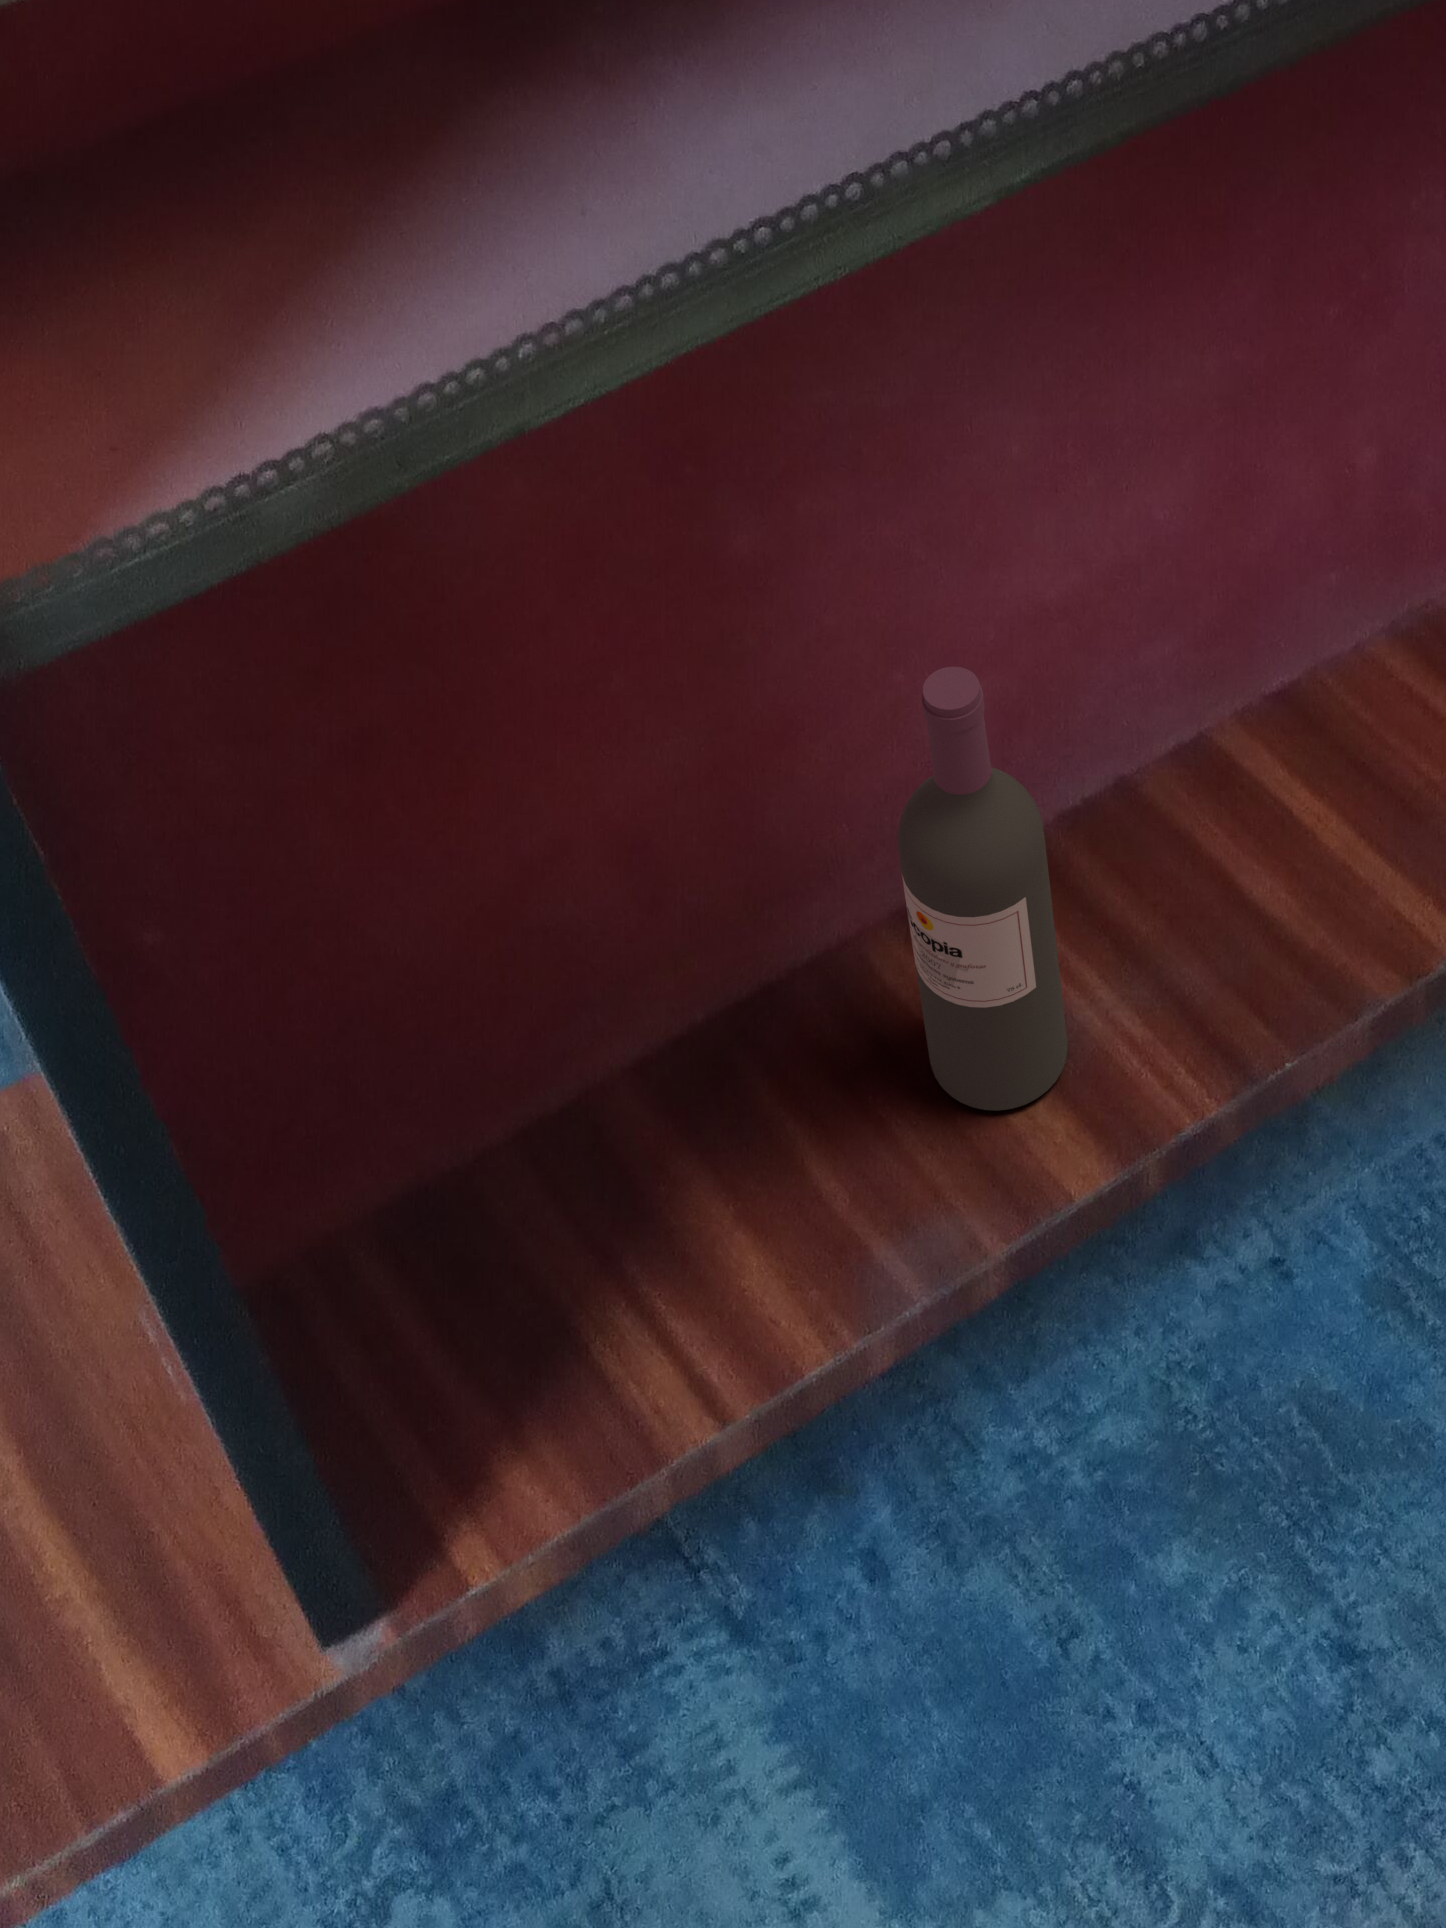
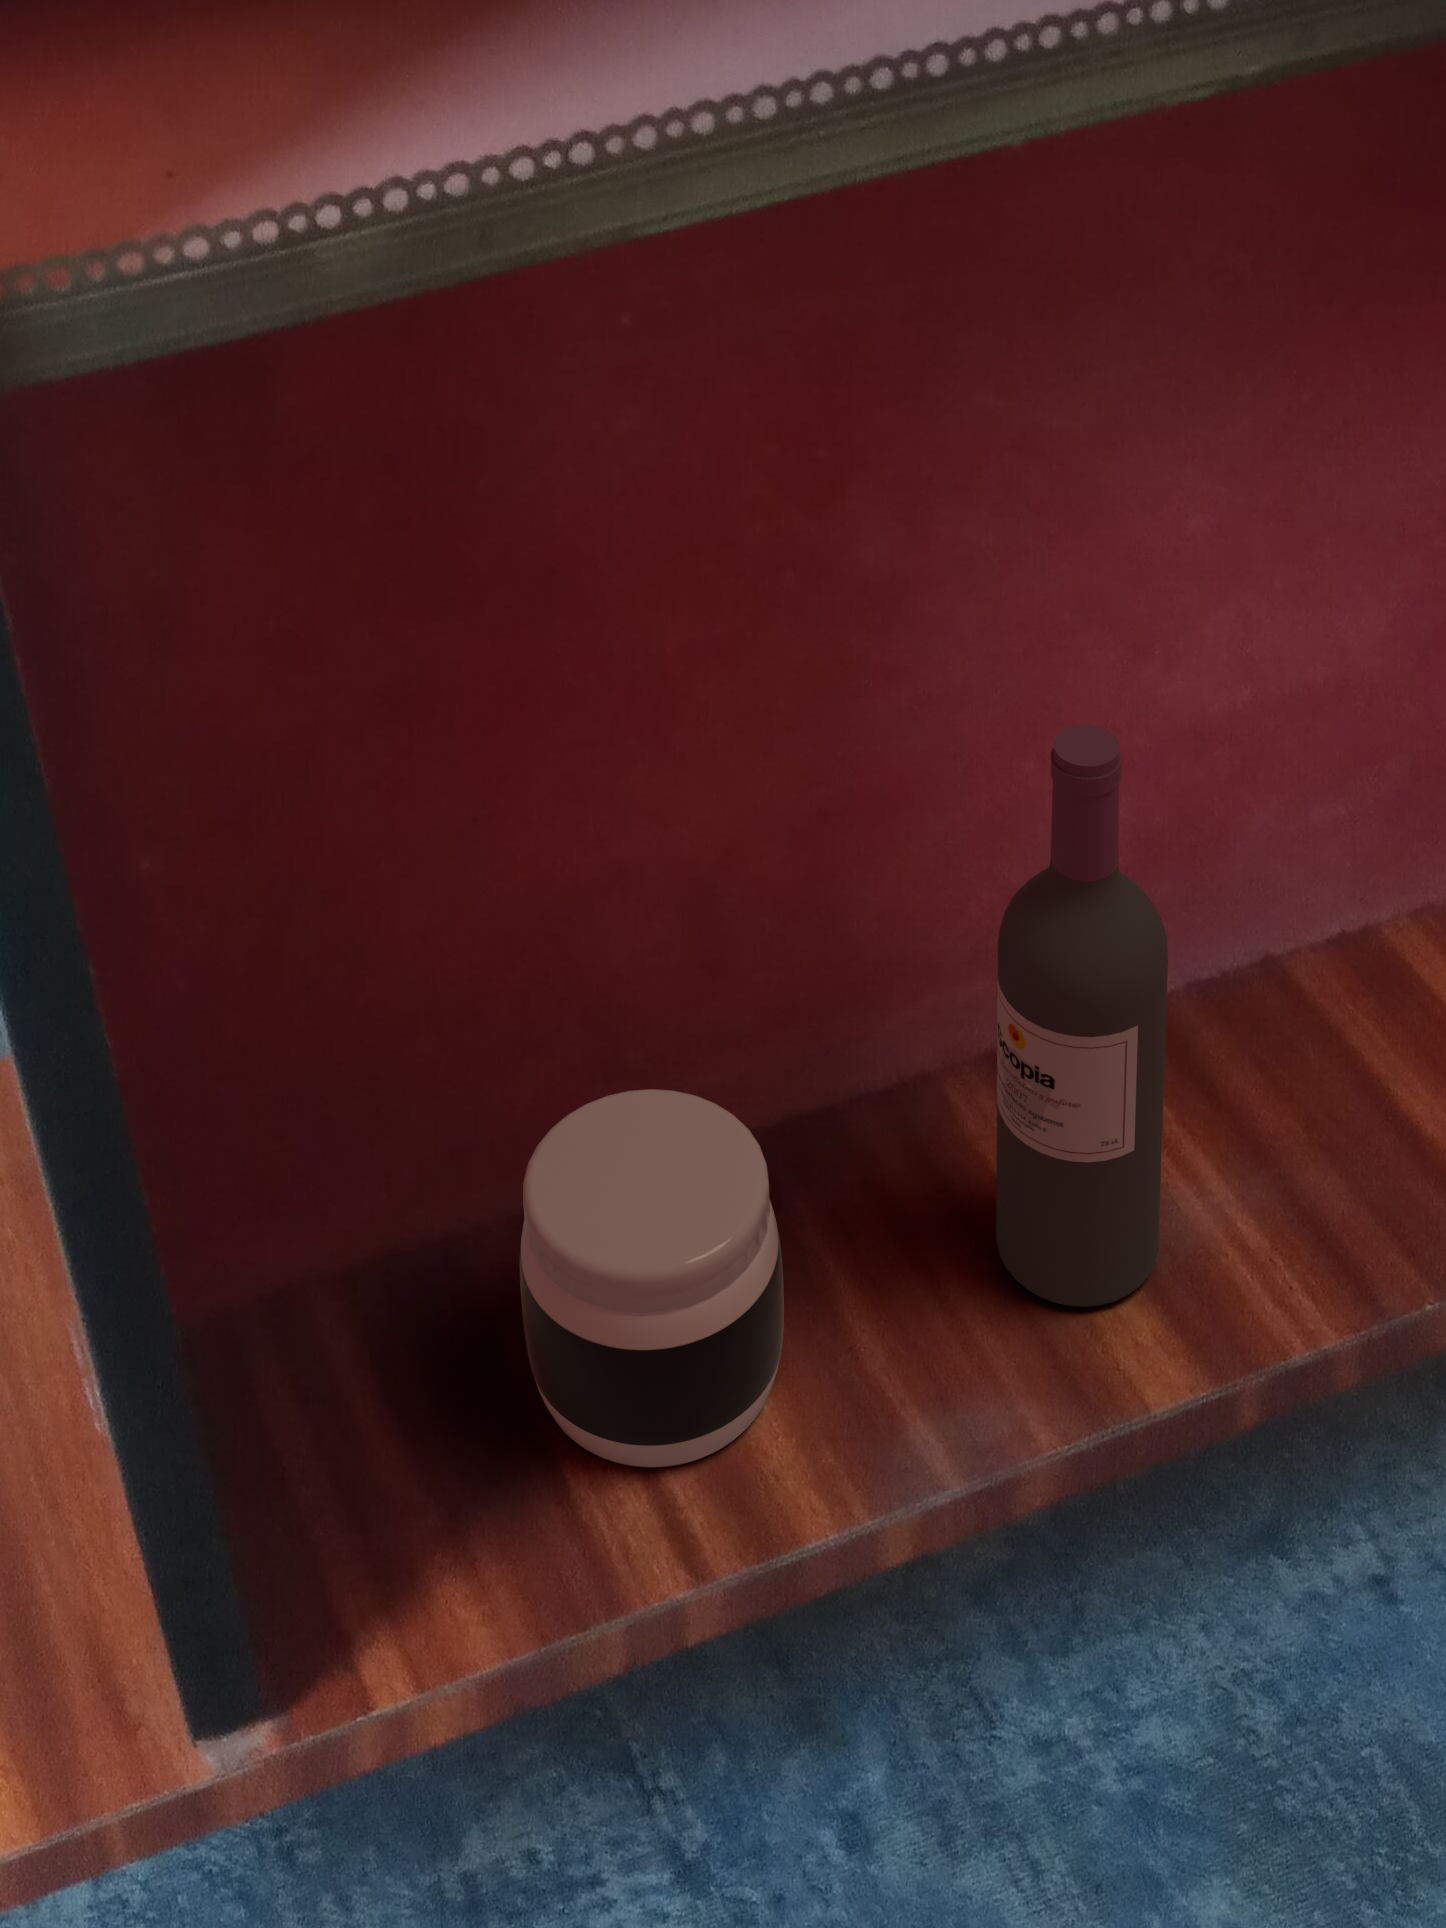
jar: none [519,1016,760,1328] -> present [520,1089,784,1467]

